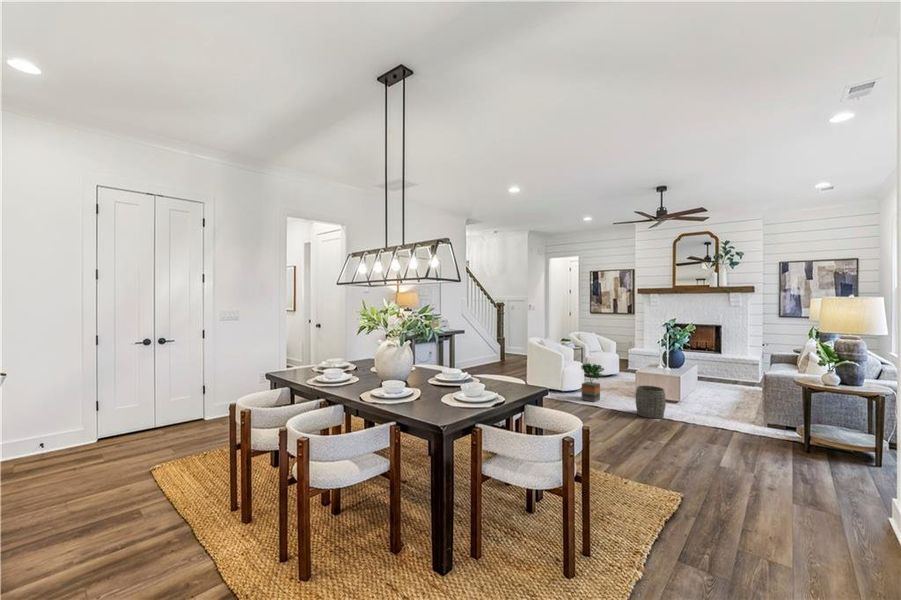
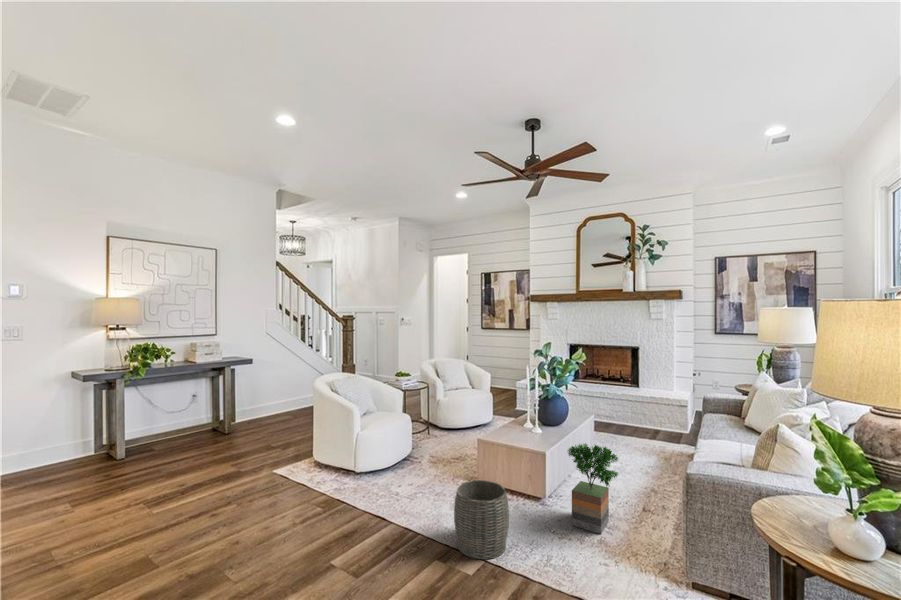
potted tree: present [581,363,604,402] -> present [568,443,619,534]

